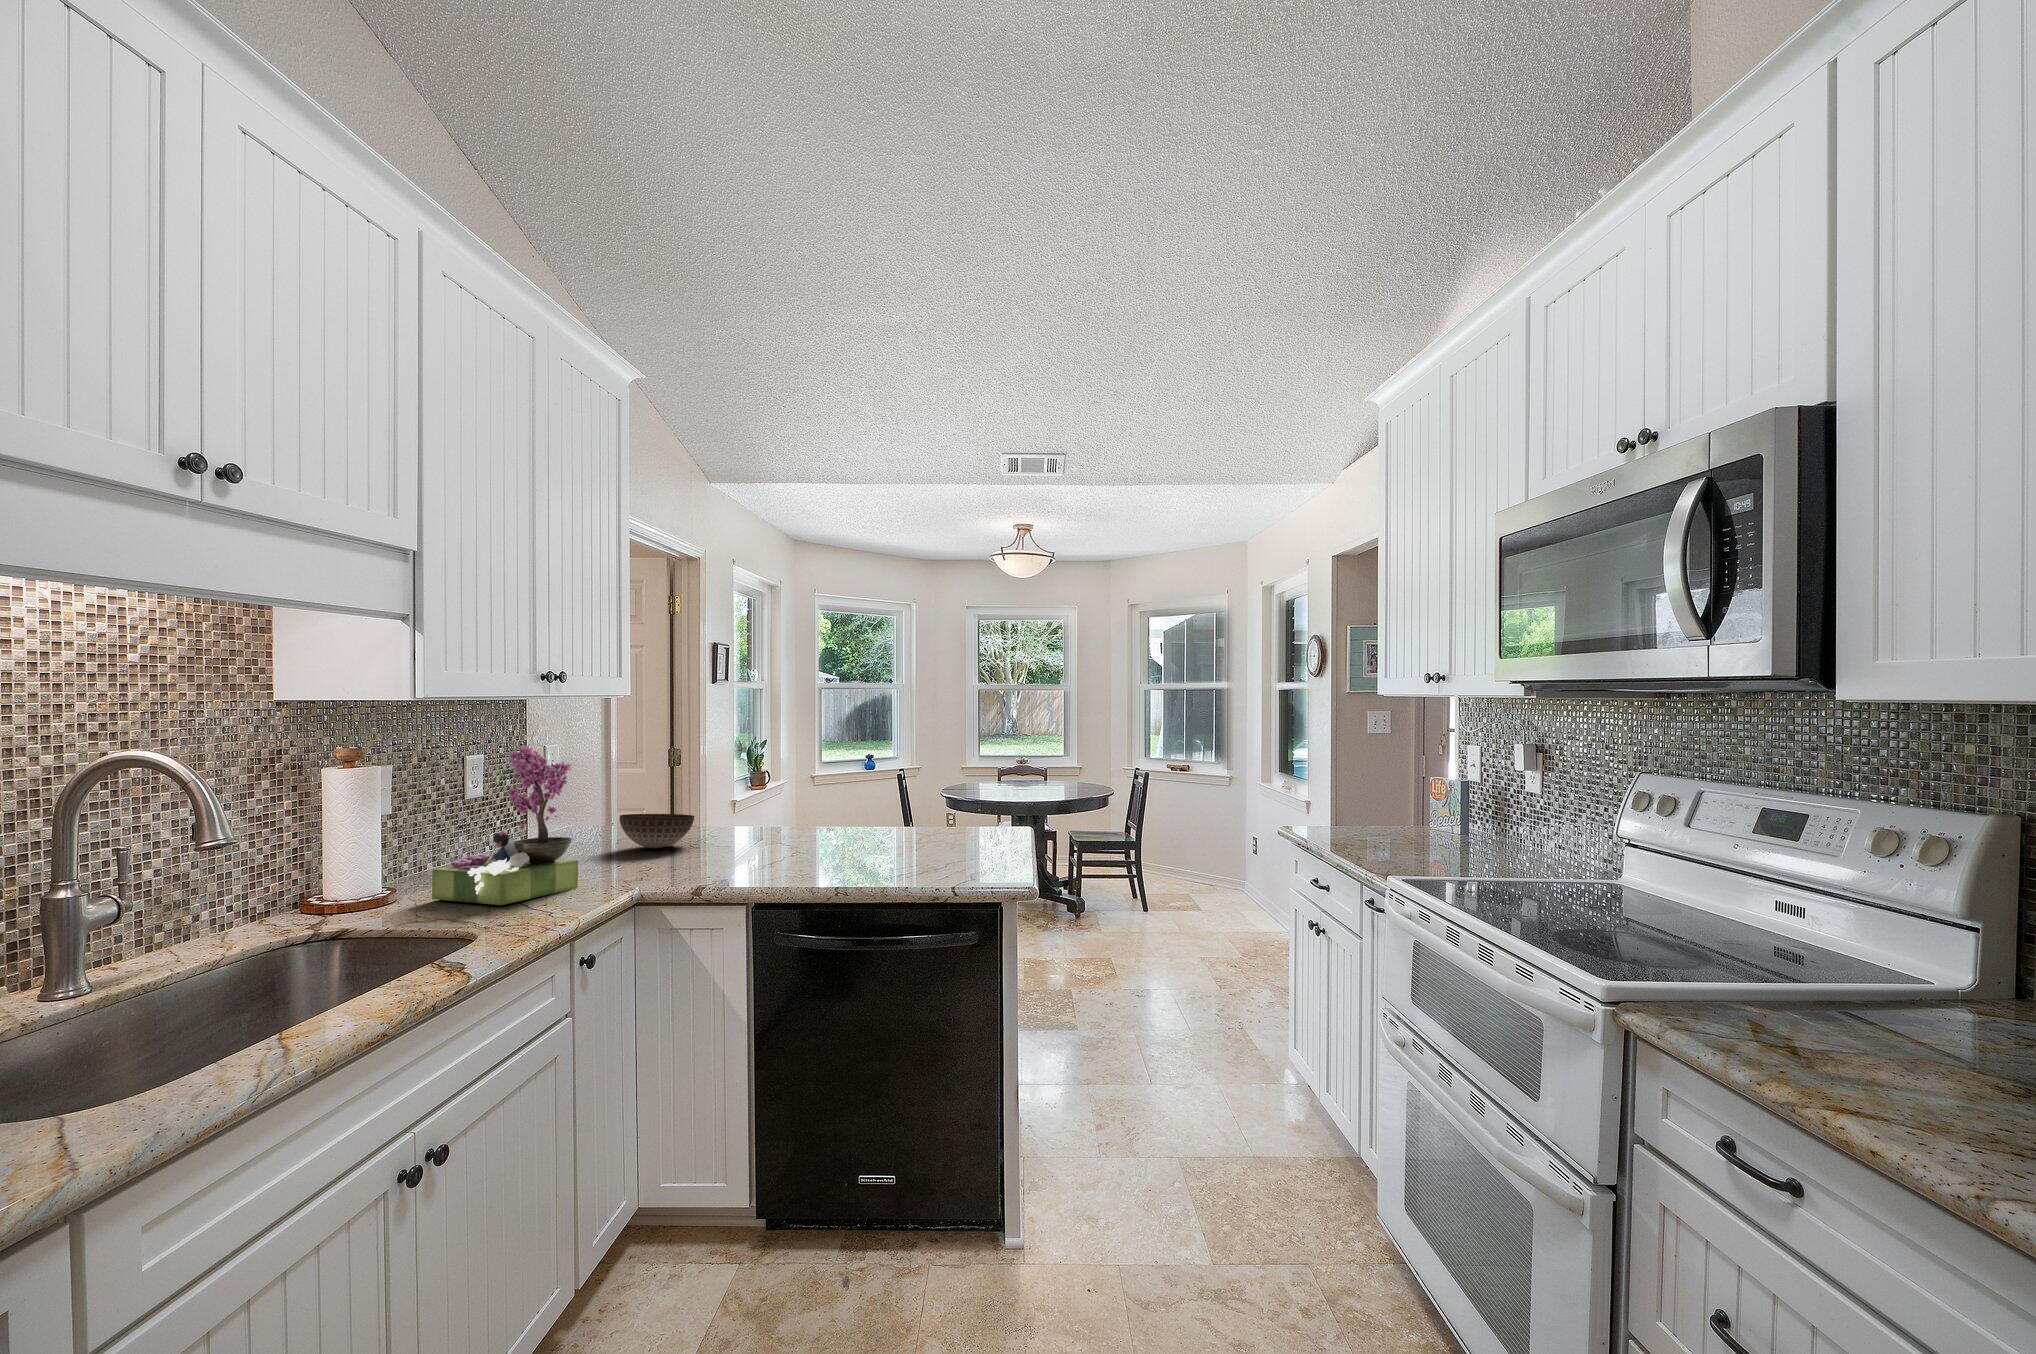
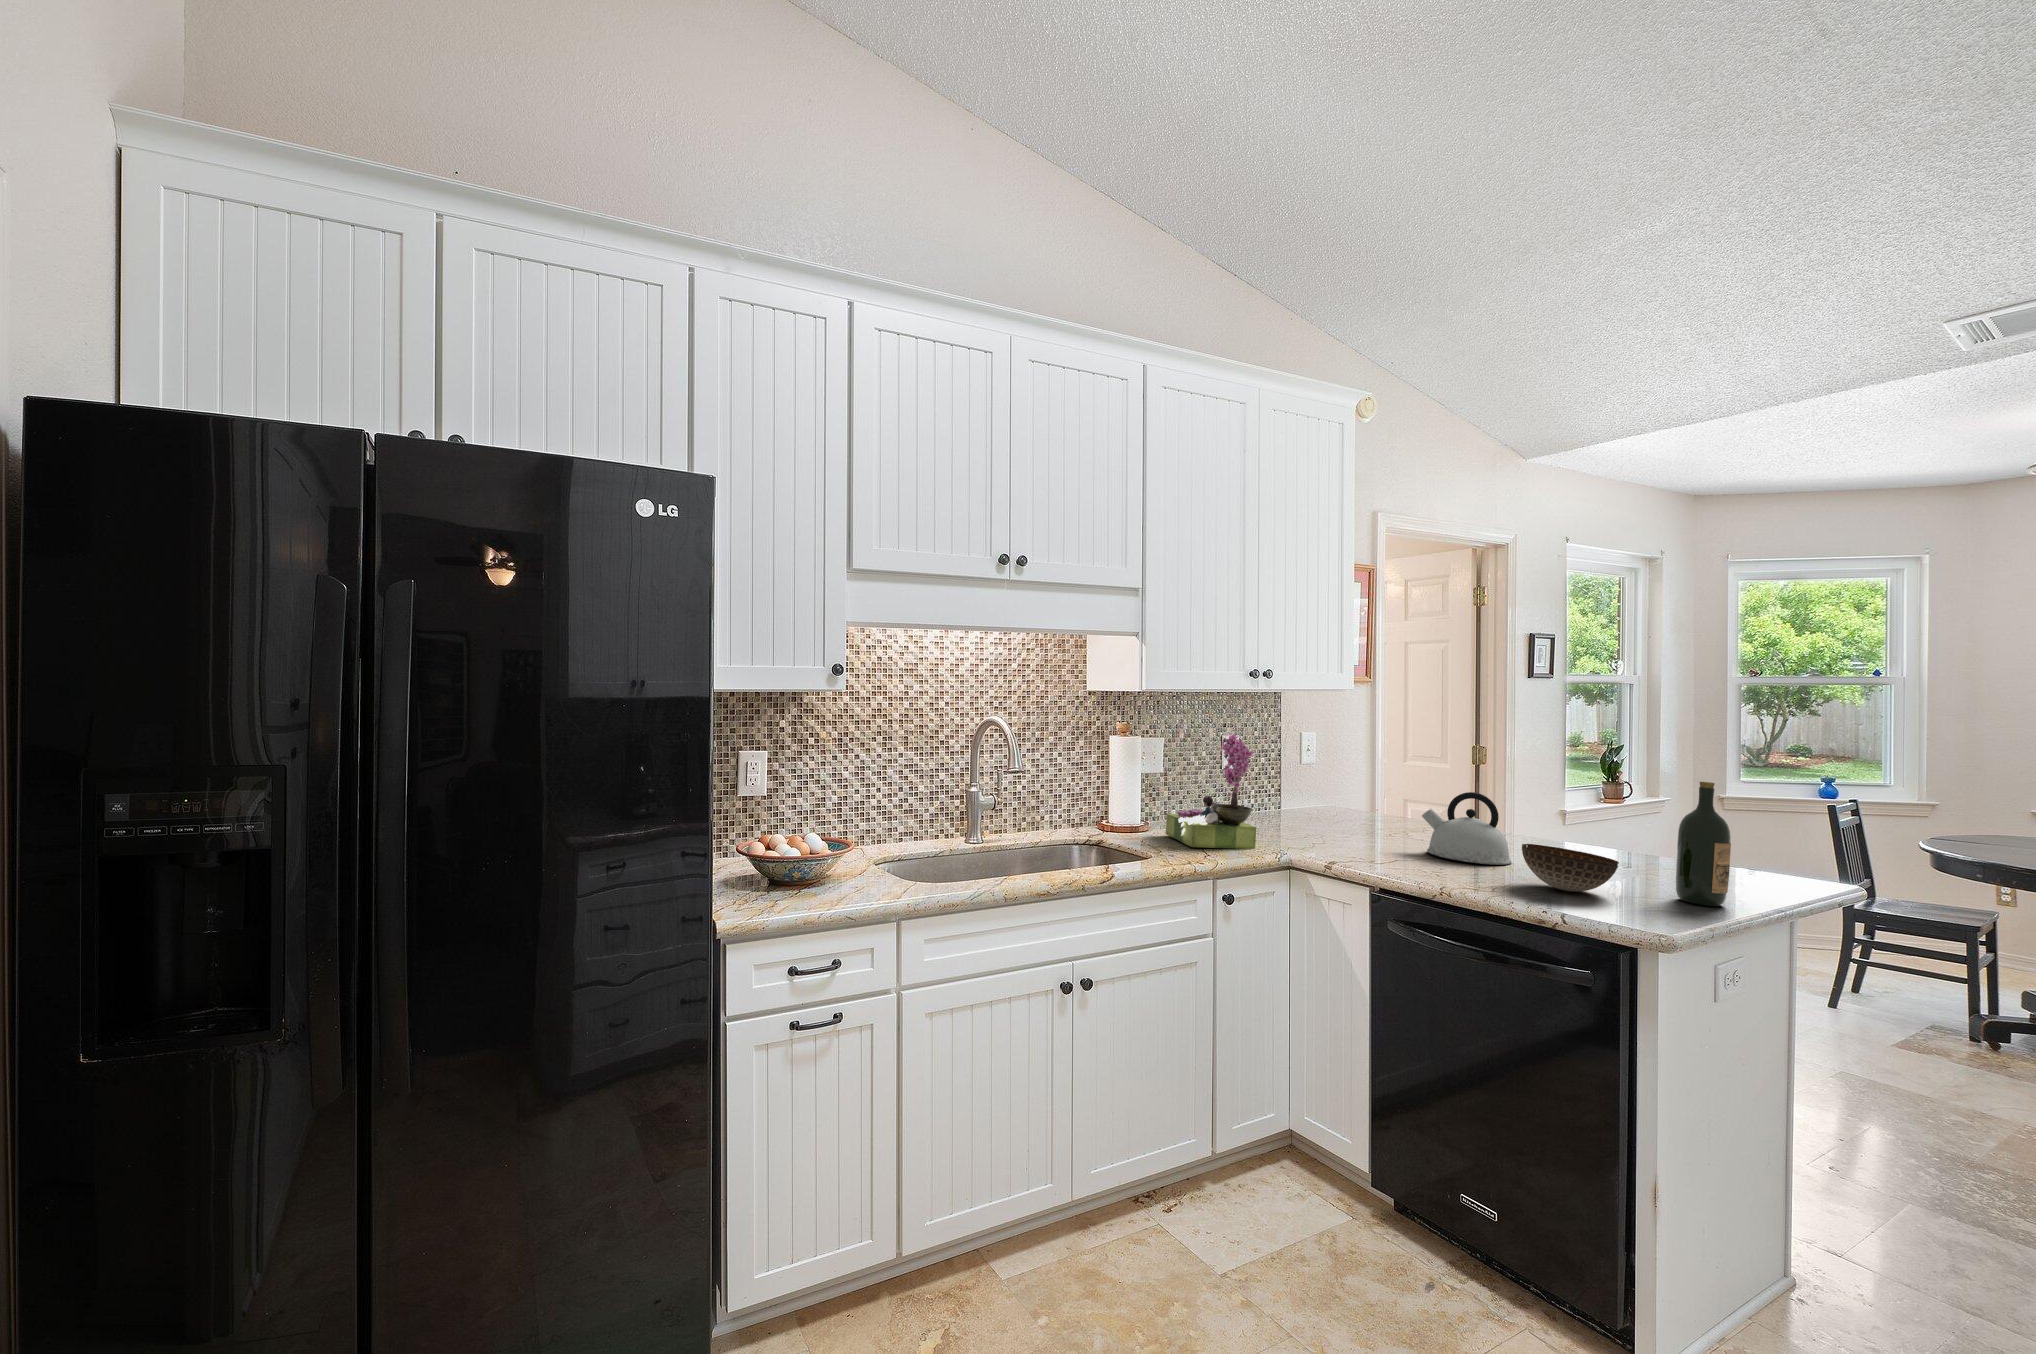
wine bottle: none [957,744,990,843] -> present [1676,782,1731,906]
kettle: none [736,780,821,851] -> present [1422,792,1511,865]
bowl: present [619,814,694,848] -> present [1522,844,1619,892]

